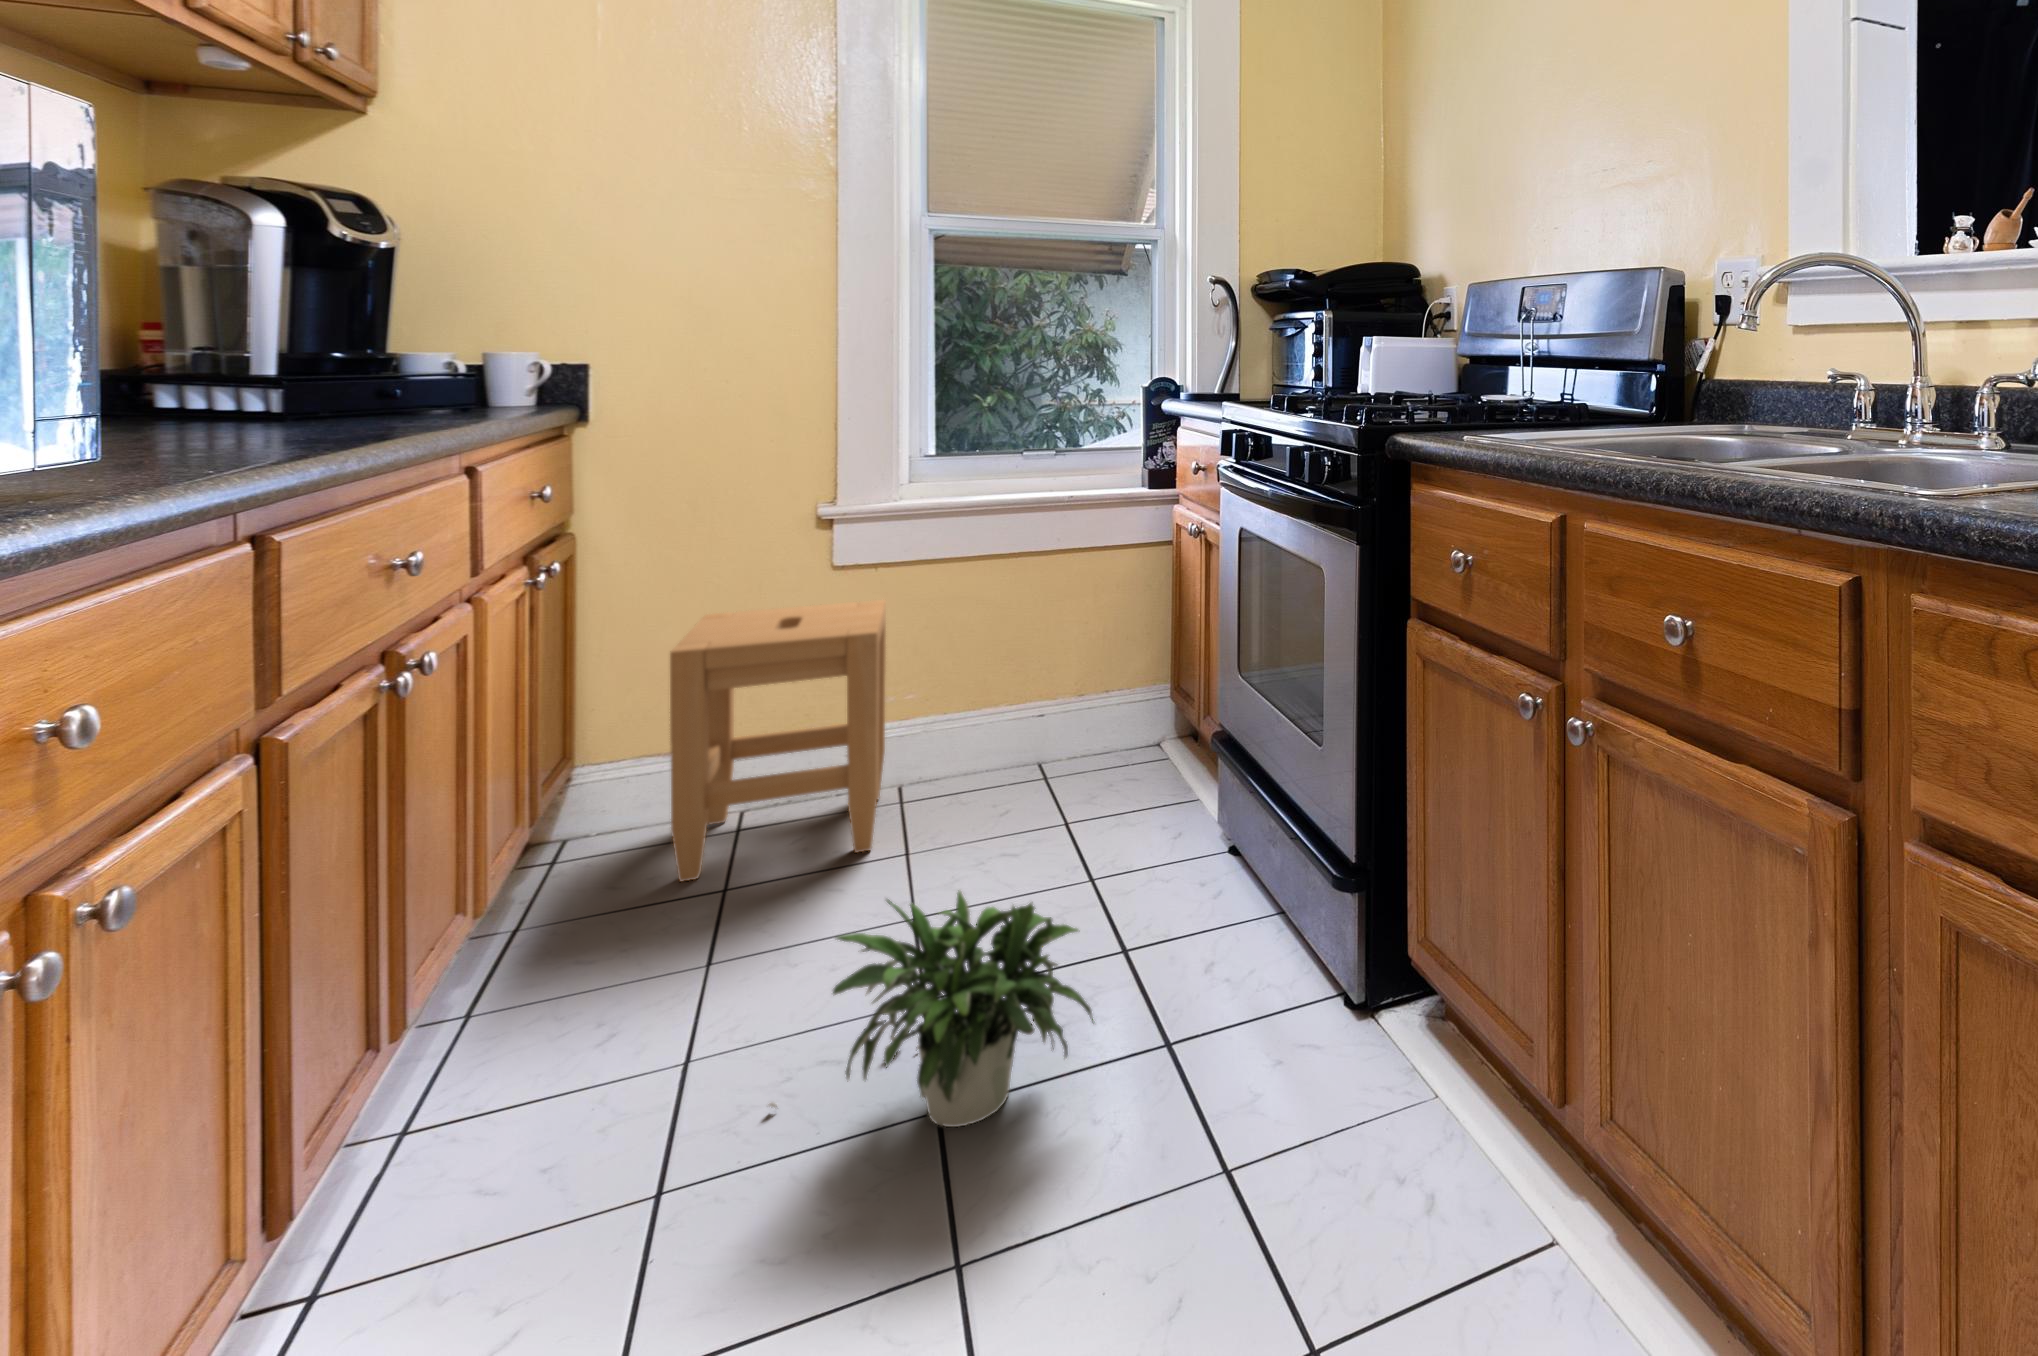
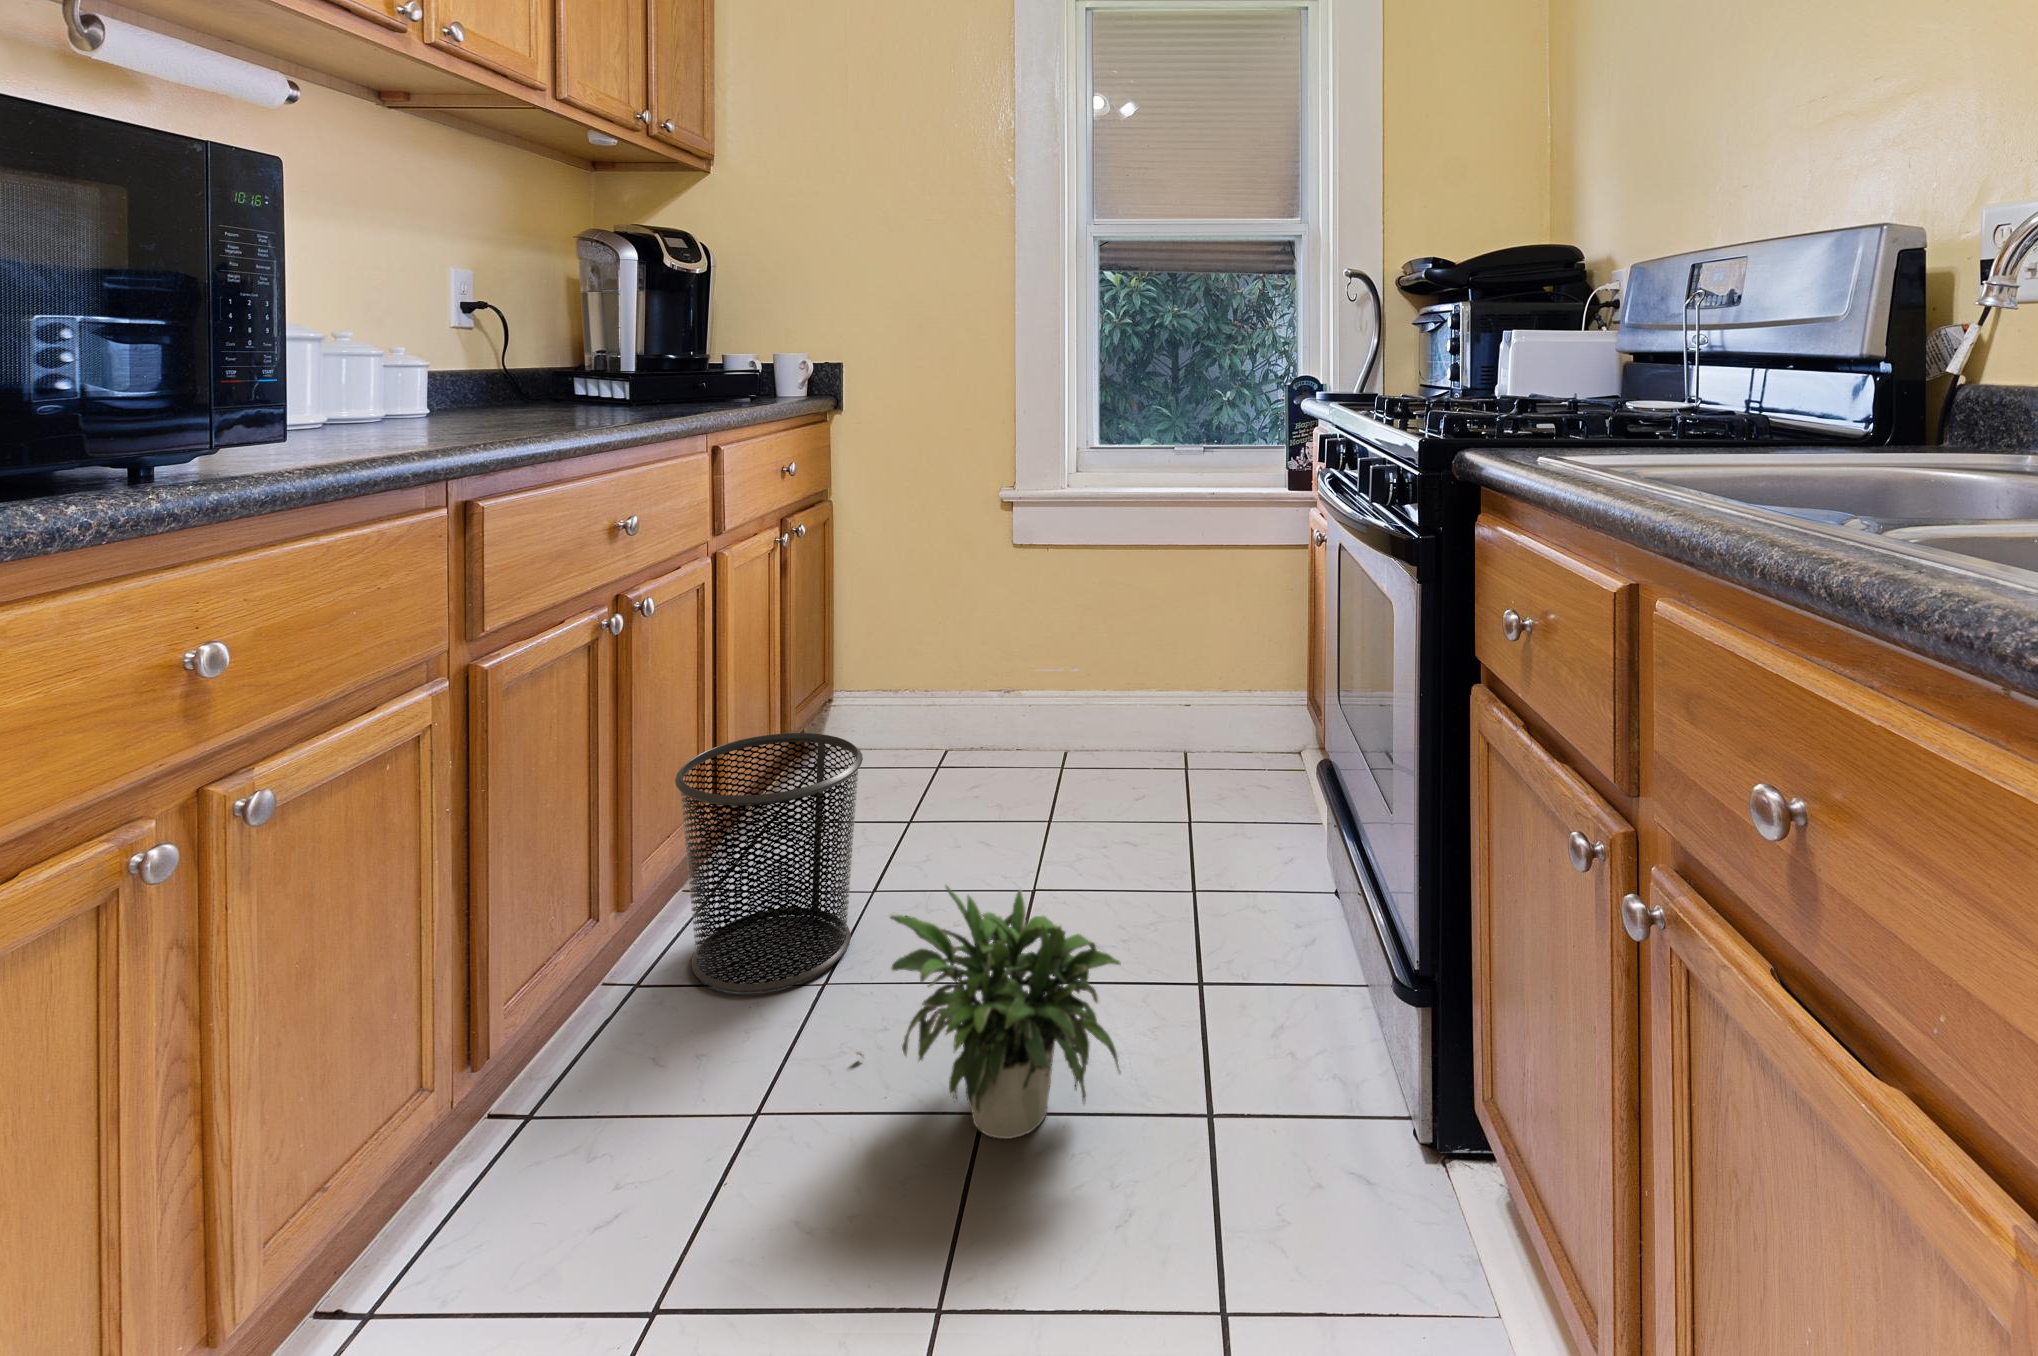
stool: present [670,599,886,881] -> none [871,579,1052,814]
waste bin: none [458,790,724,1104] -> present [675,733,863,993]

